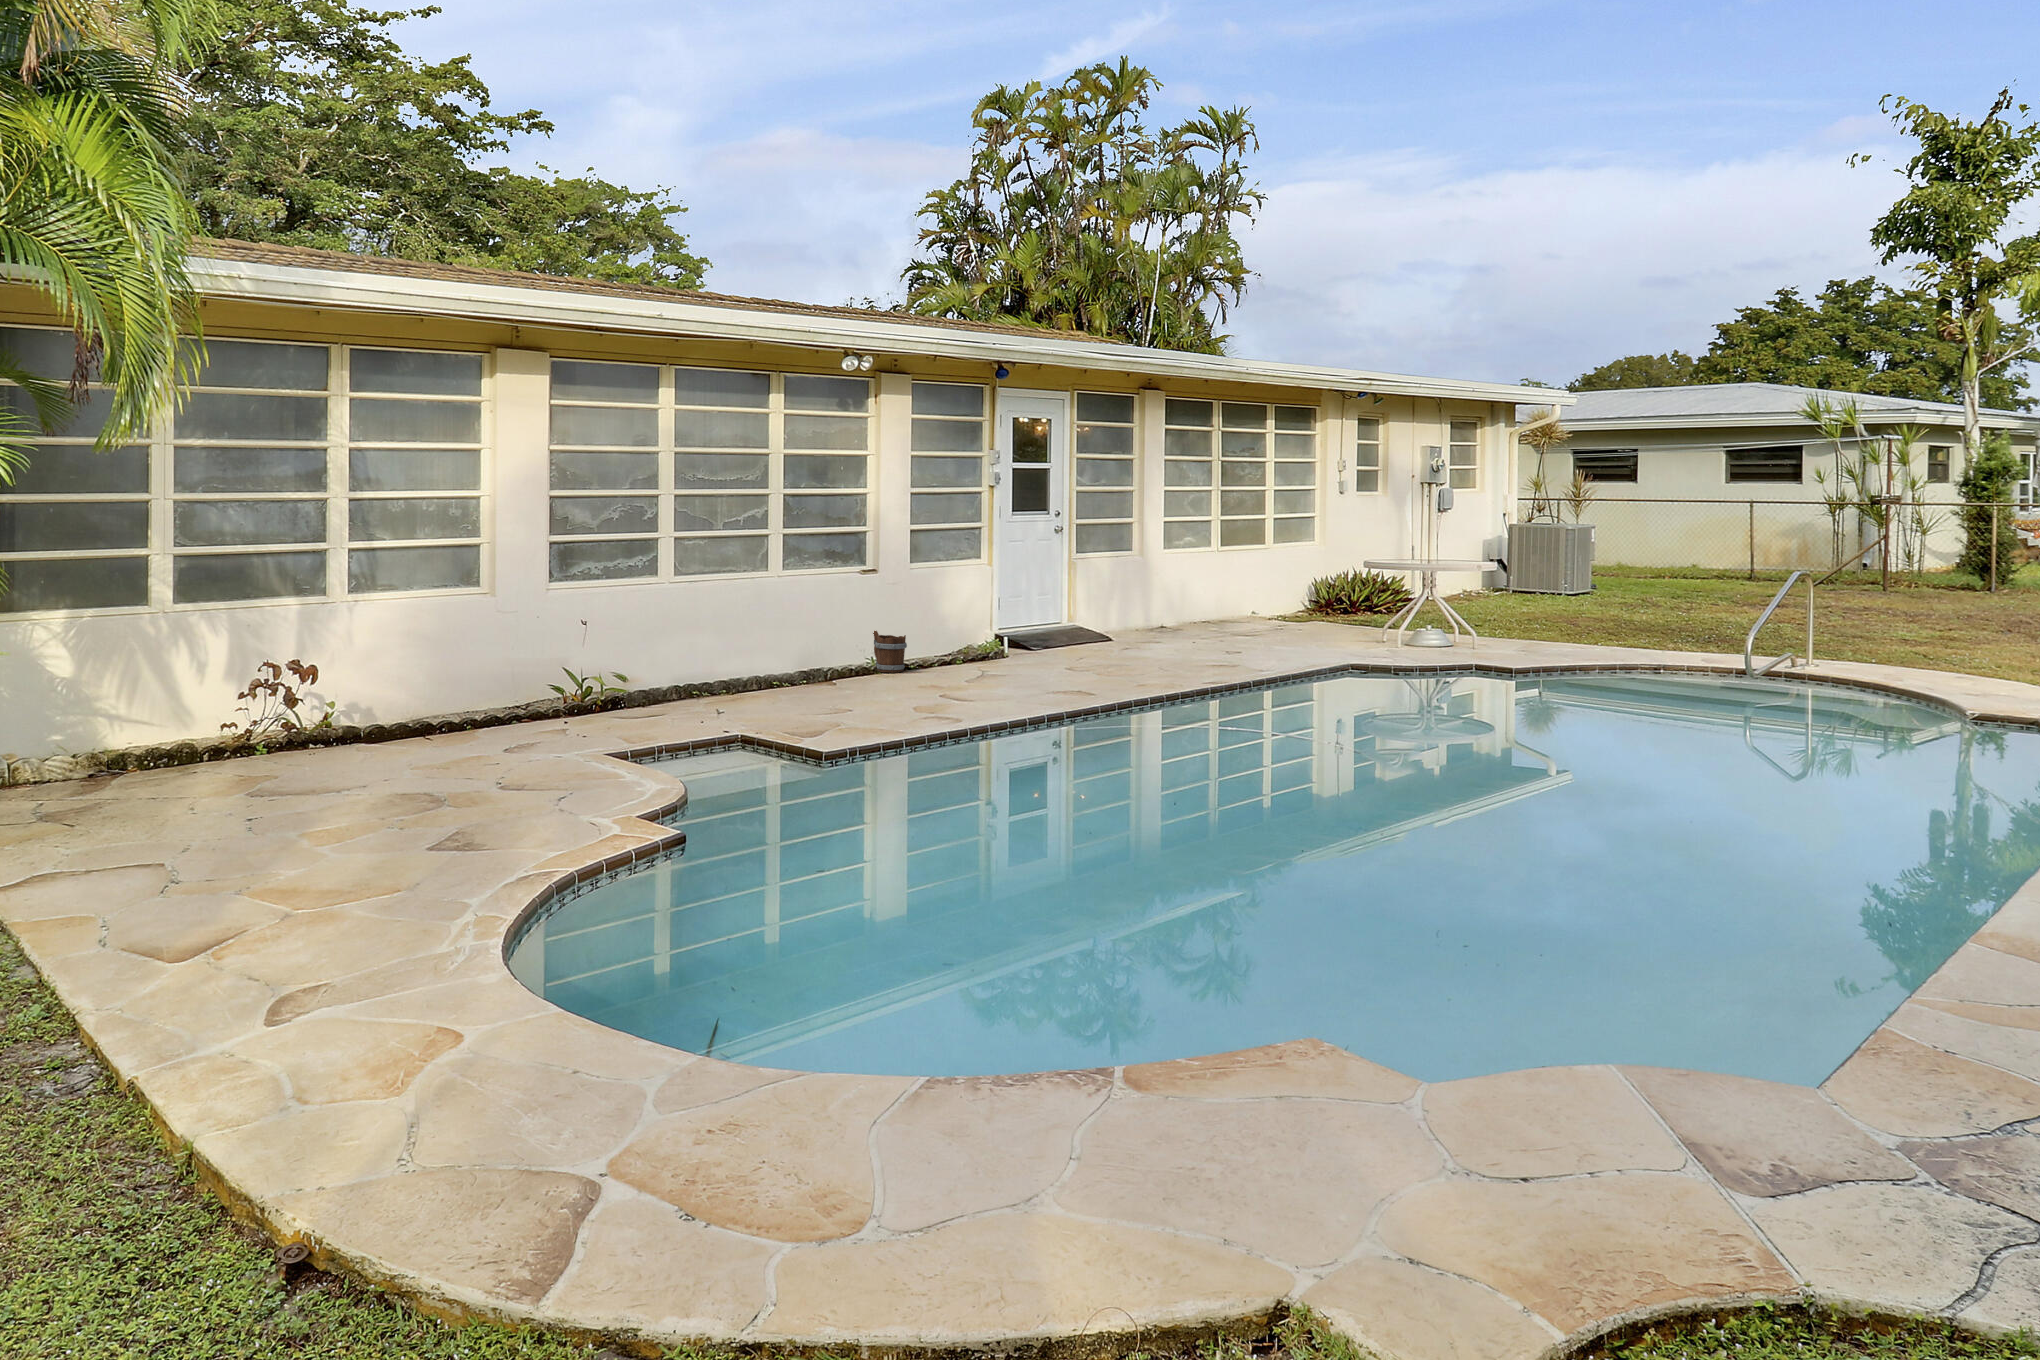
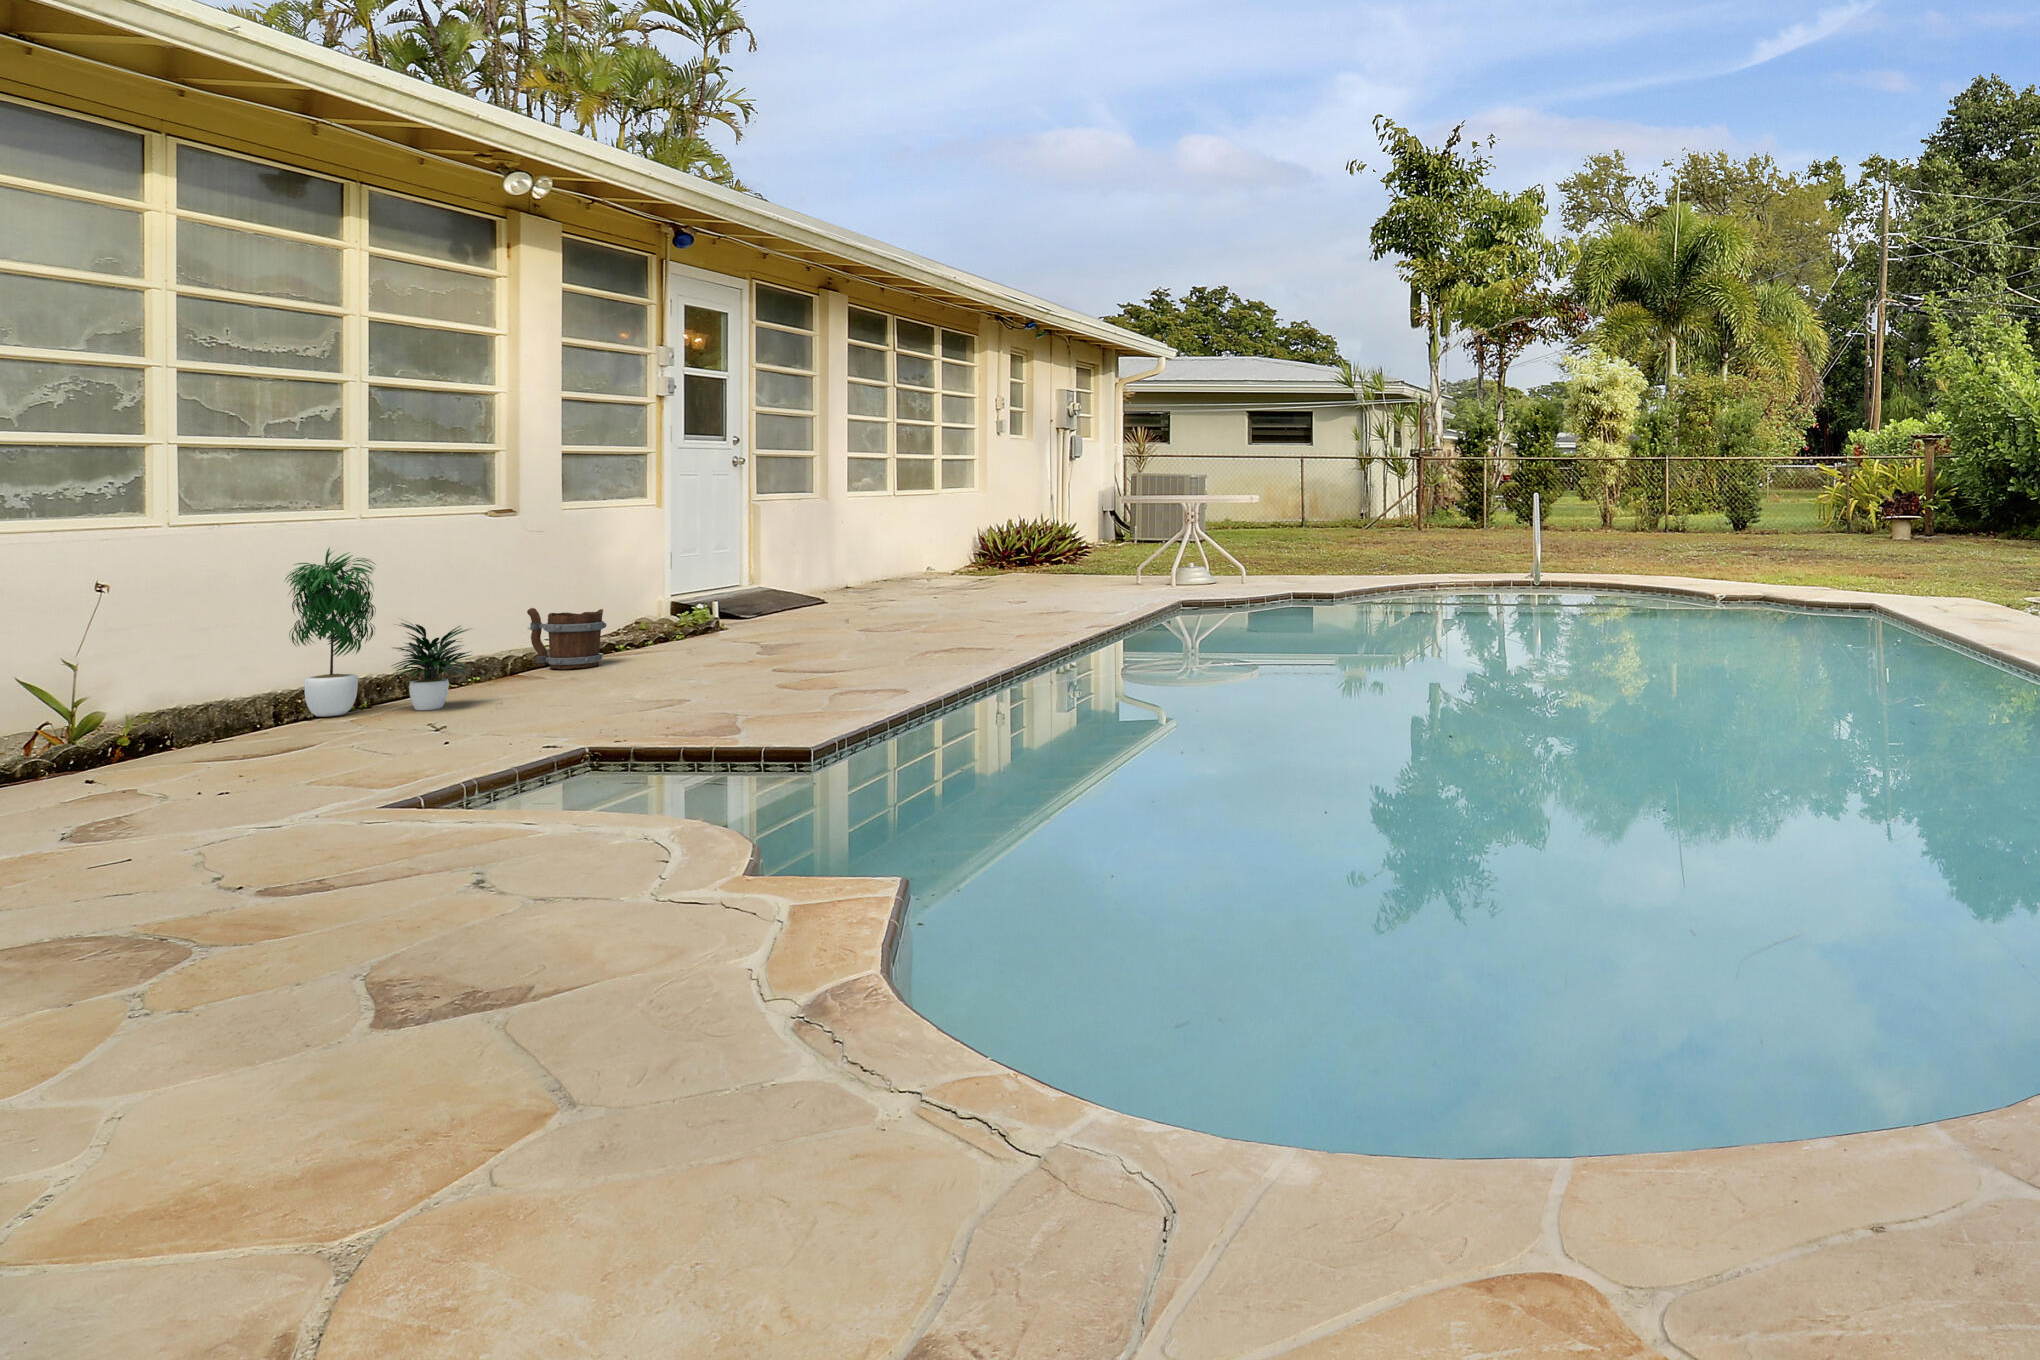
potted plant: none [723,591,802,690] -> present [285,547,471,717]

